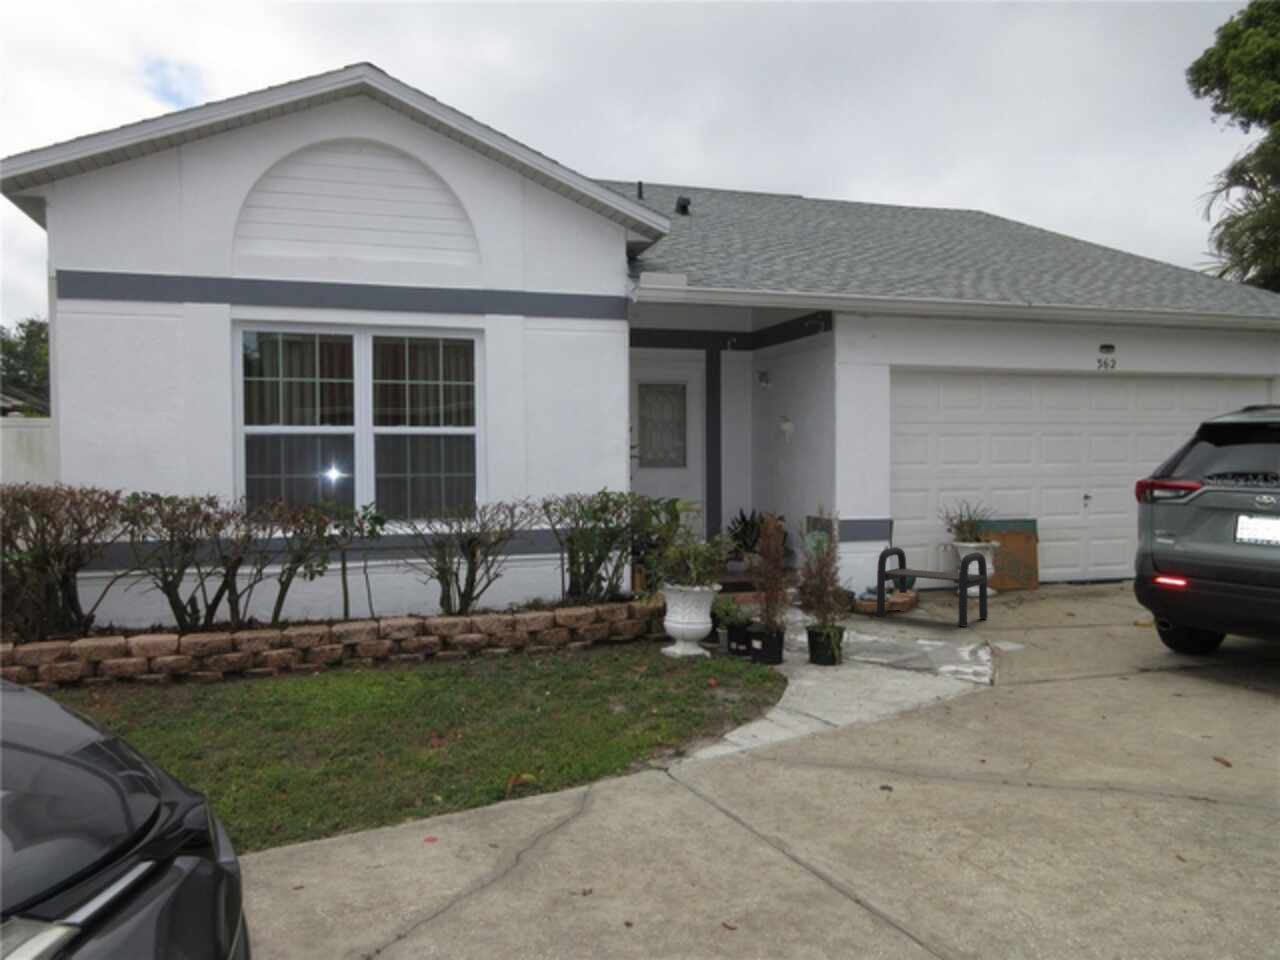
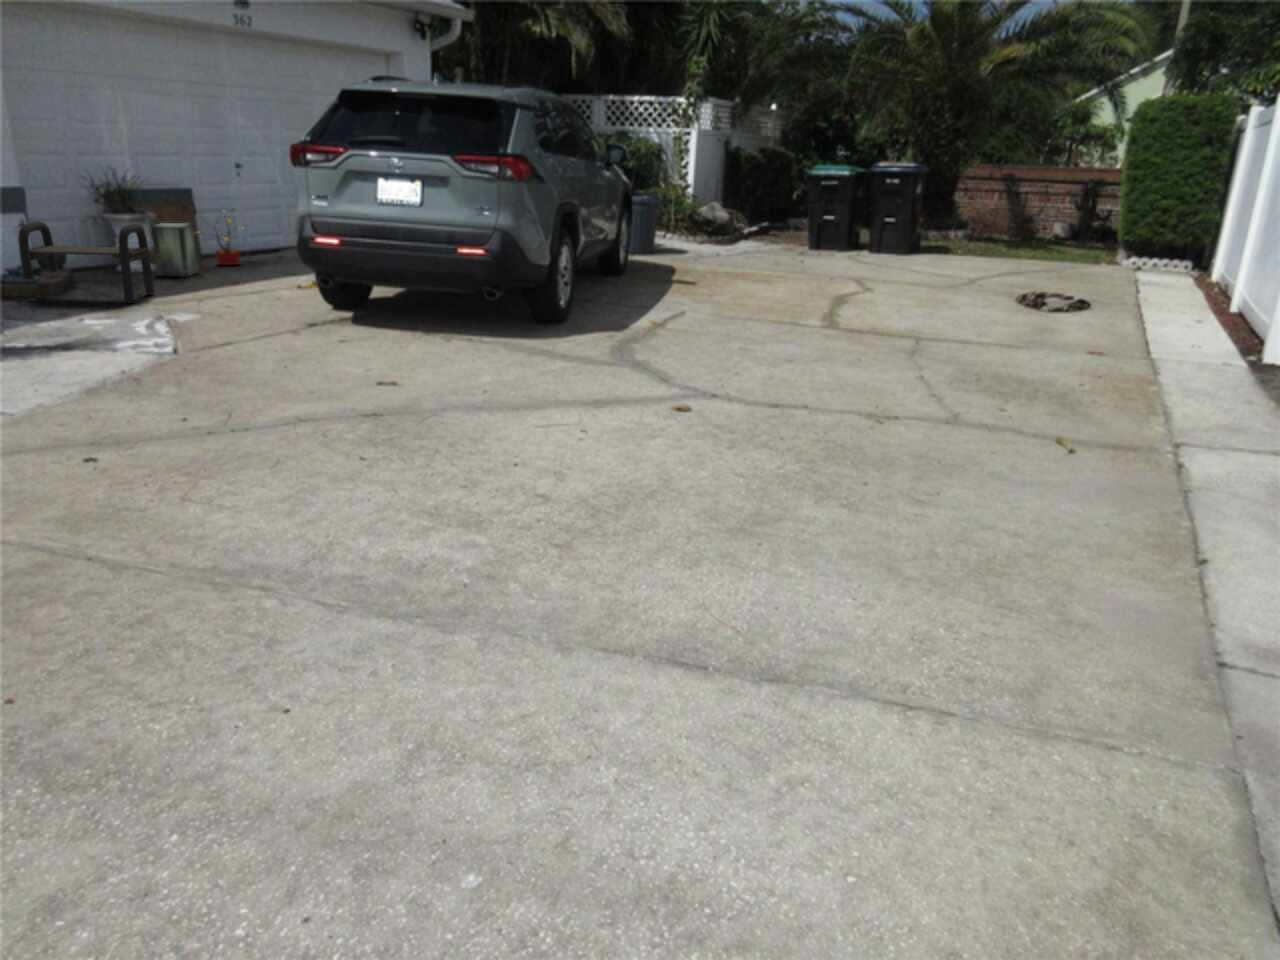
decorative plant: none [1035,539,1090,595] -> present [204,211,240,265]
storage box: none [995,552,1035,604] -> present [152,223,199,277]

